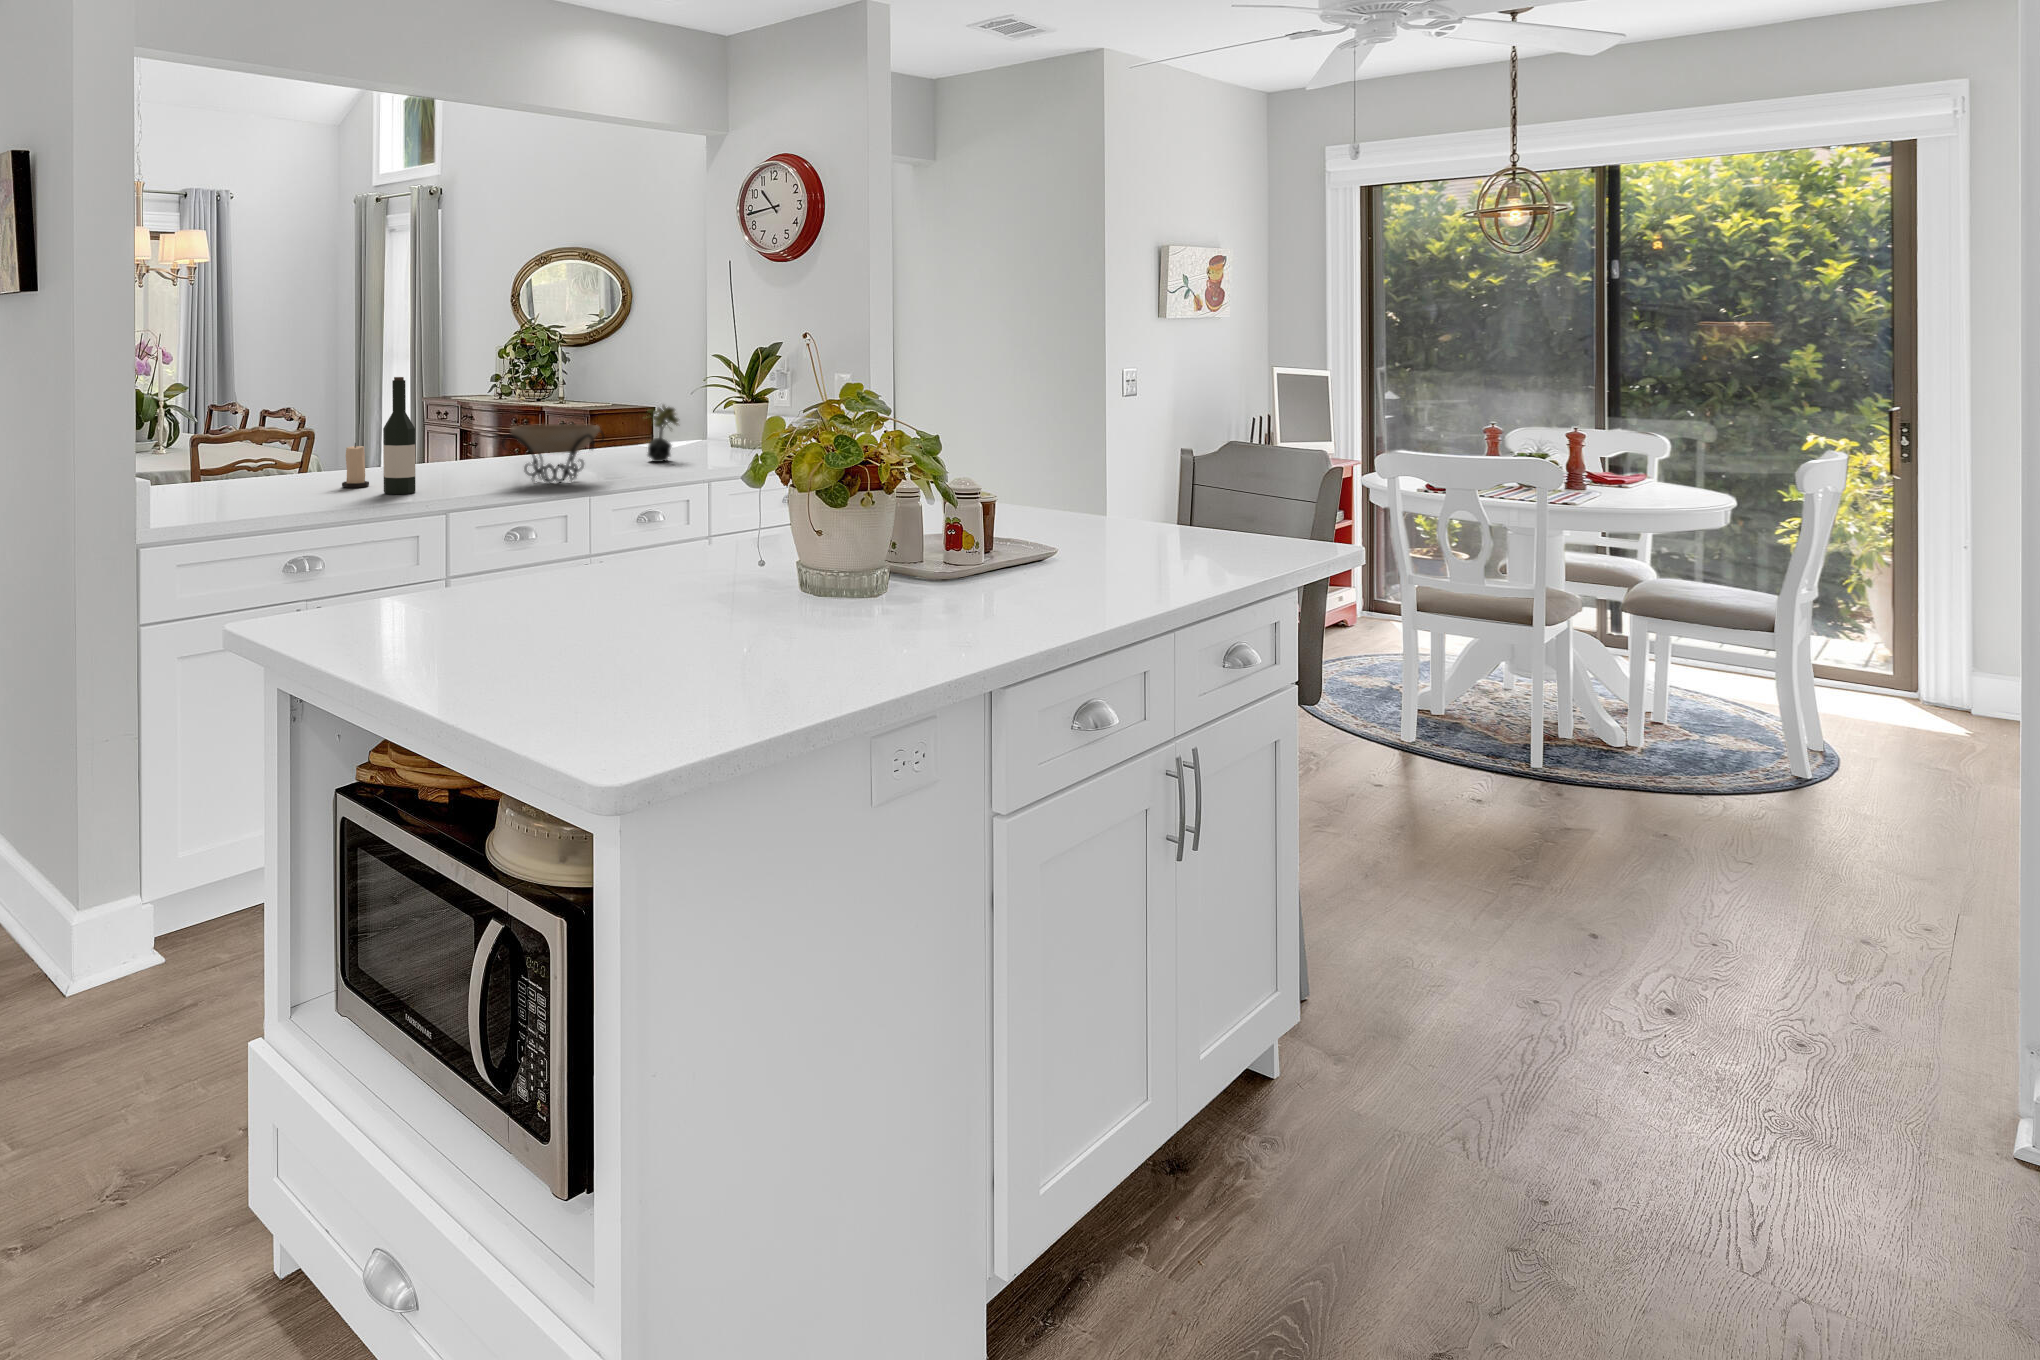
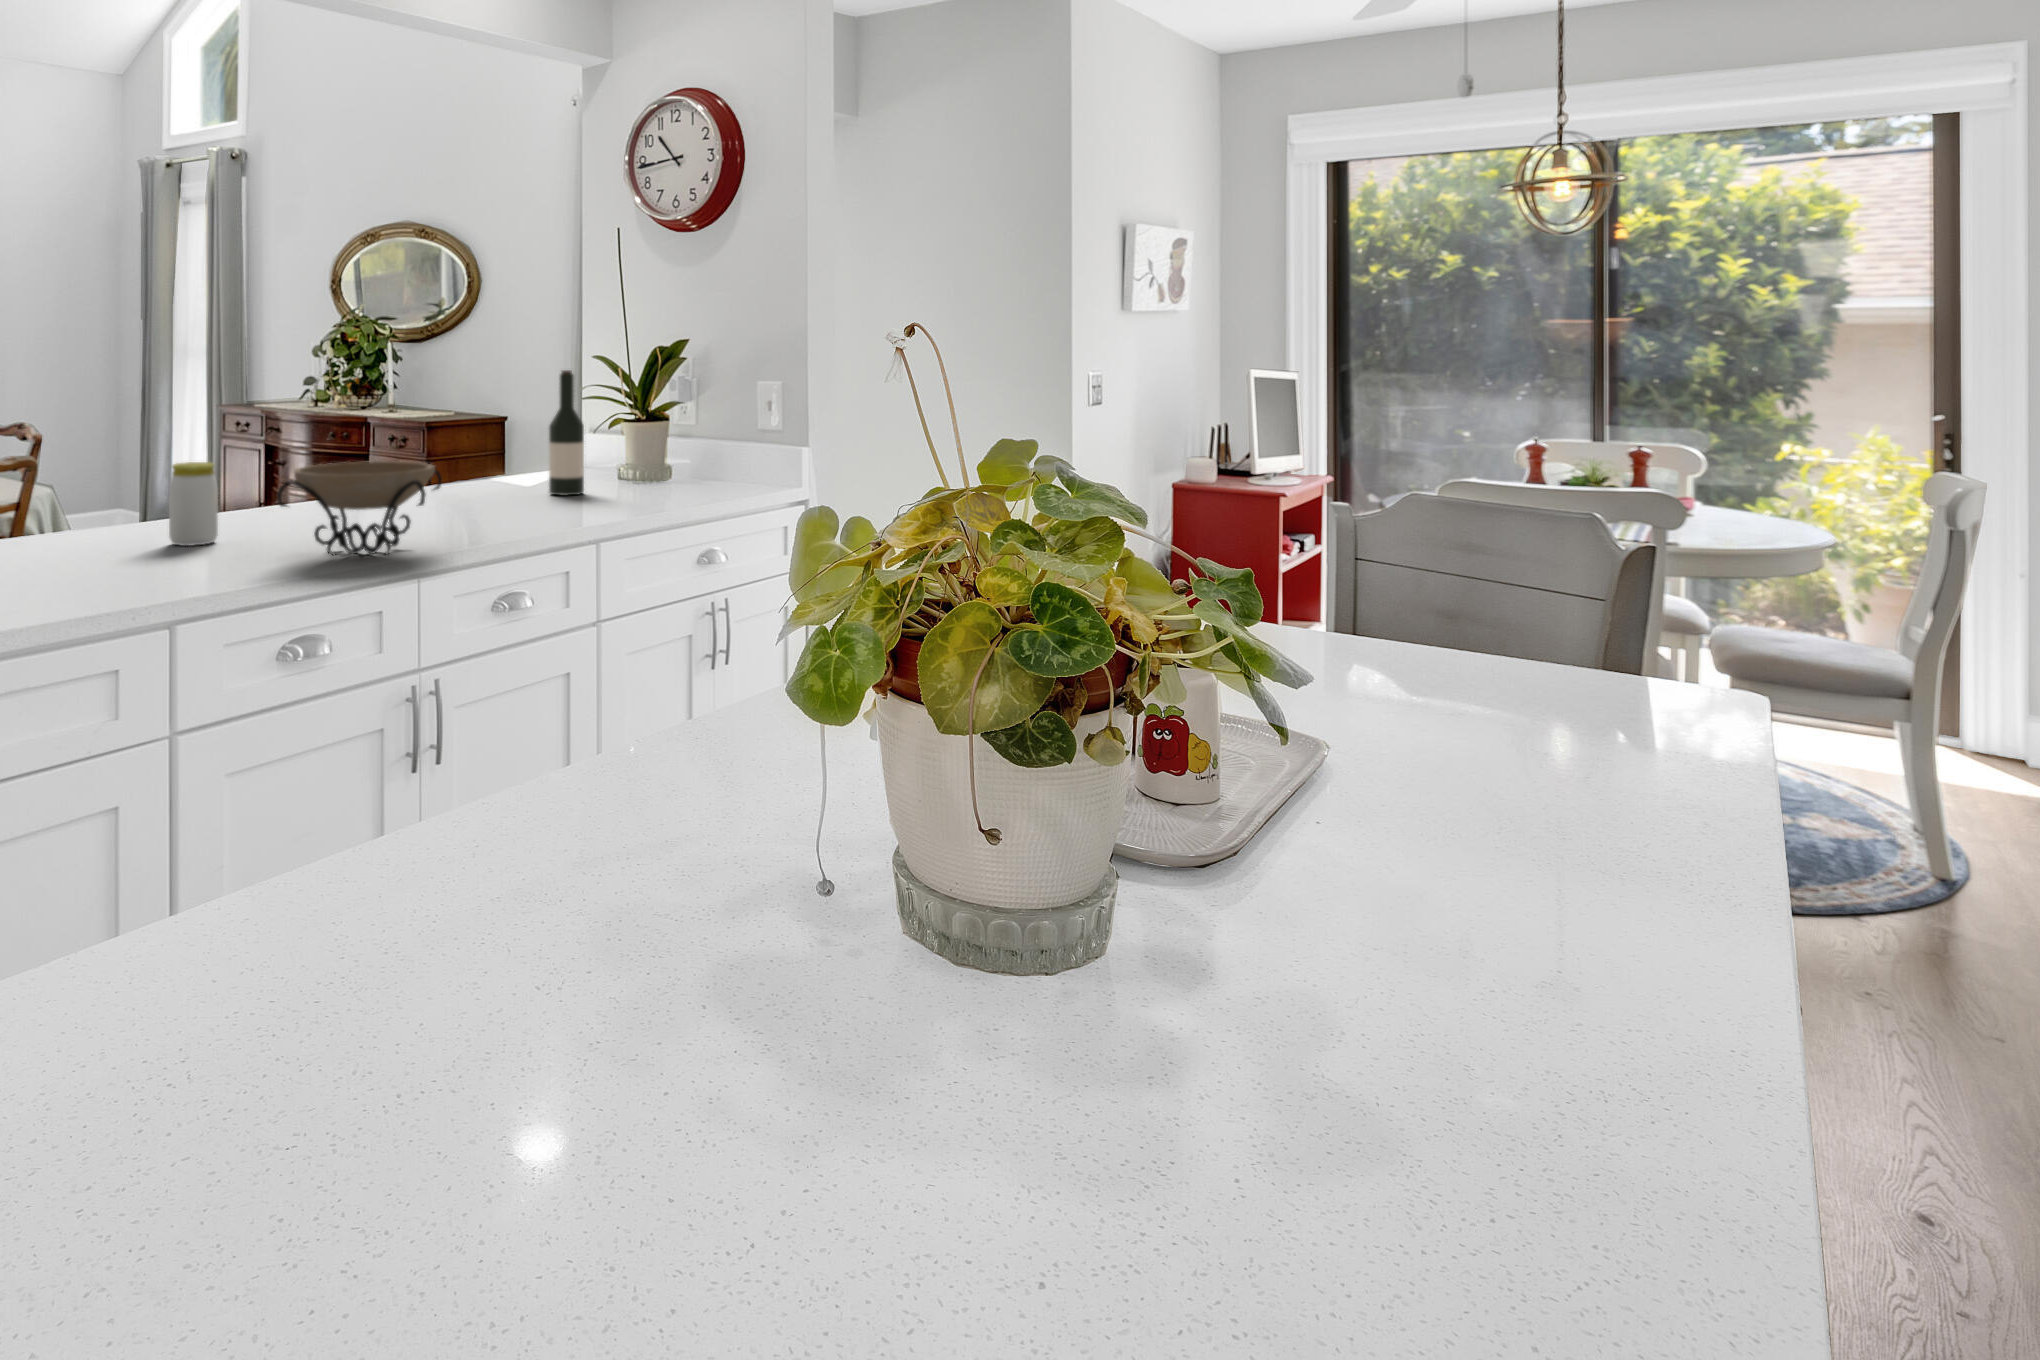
wine bottle: present [383,377,415,494] -> present [549,370,584,495]
succulent plant: present [648,405,678,462] -> none [496,425,551,508]
jar: none [428,425,459,479] -> present [169,462,218,546]
candle: present [342,443,369,488] -> none [18,495,64,568]

